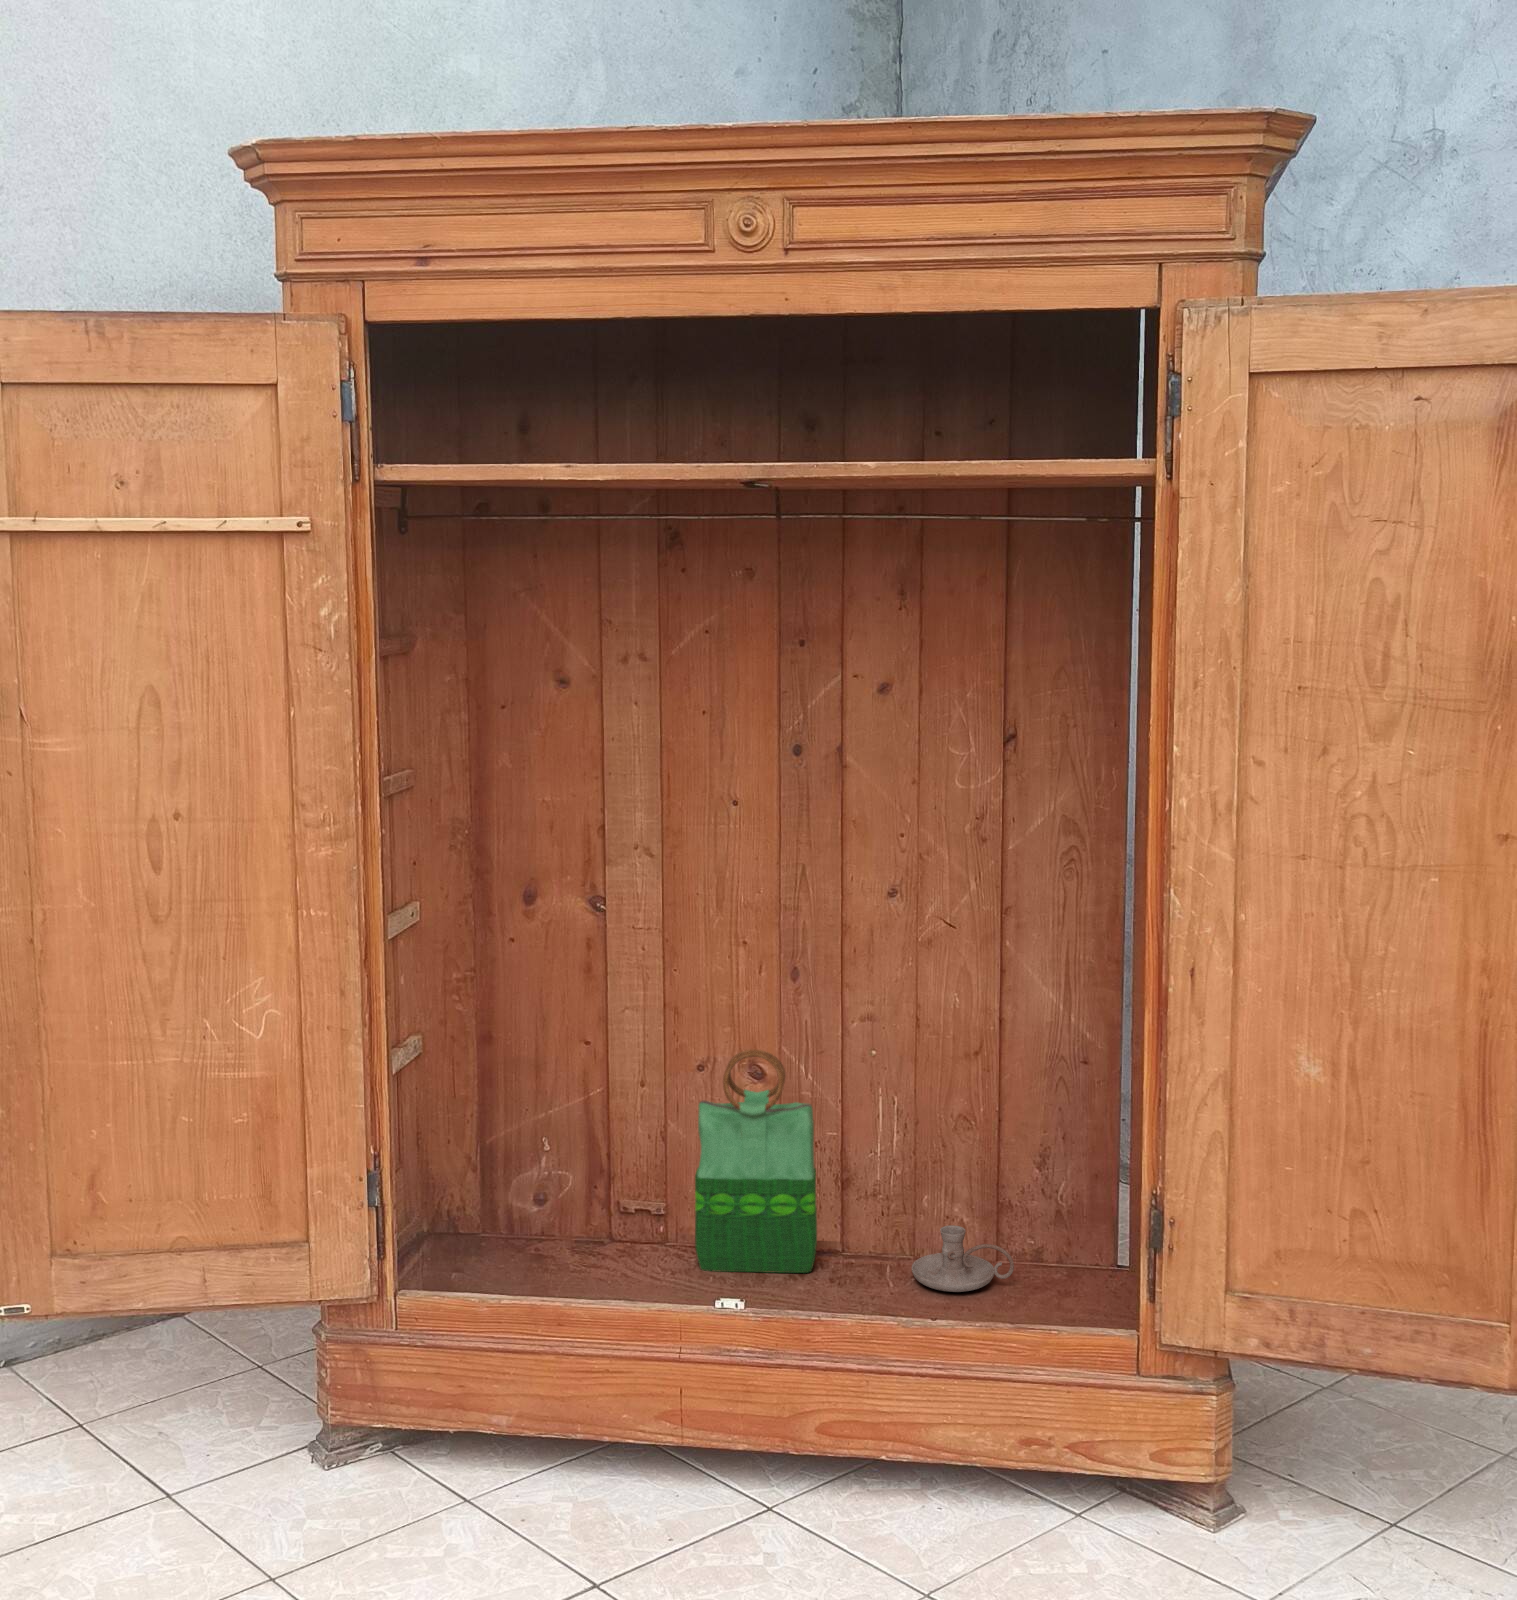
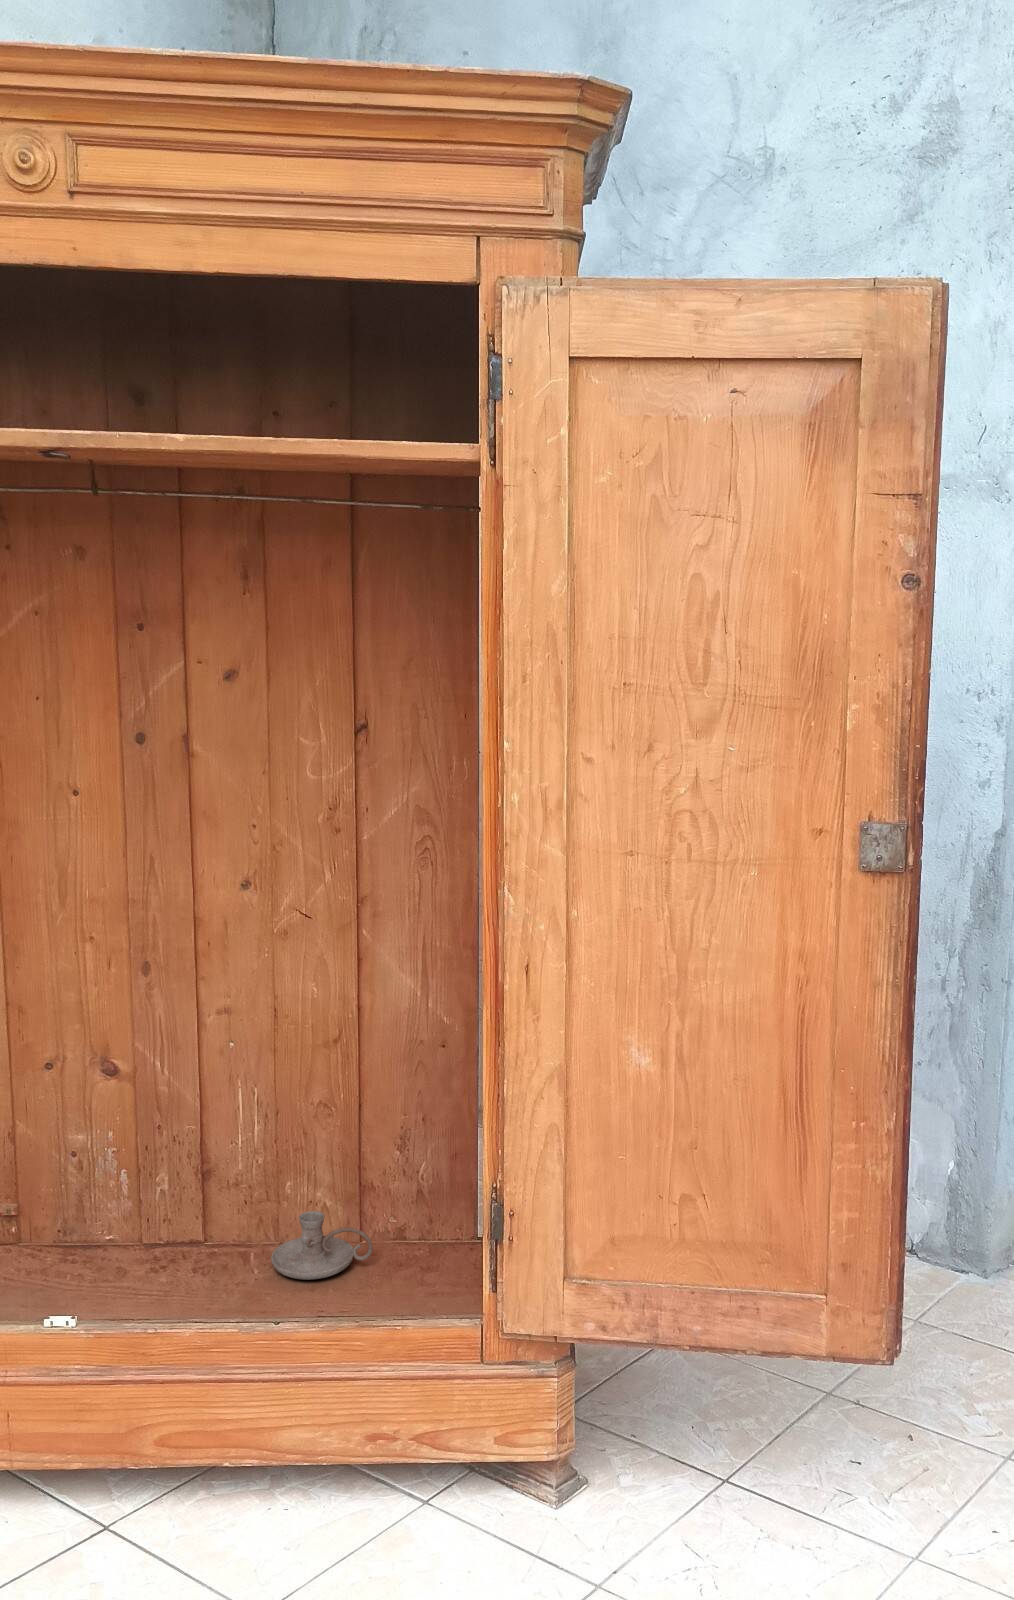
tote bag: present [695,1049,817,1273] -> none [42,1049,176,1279]

